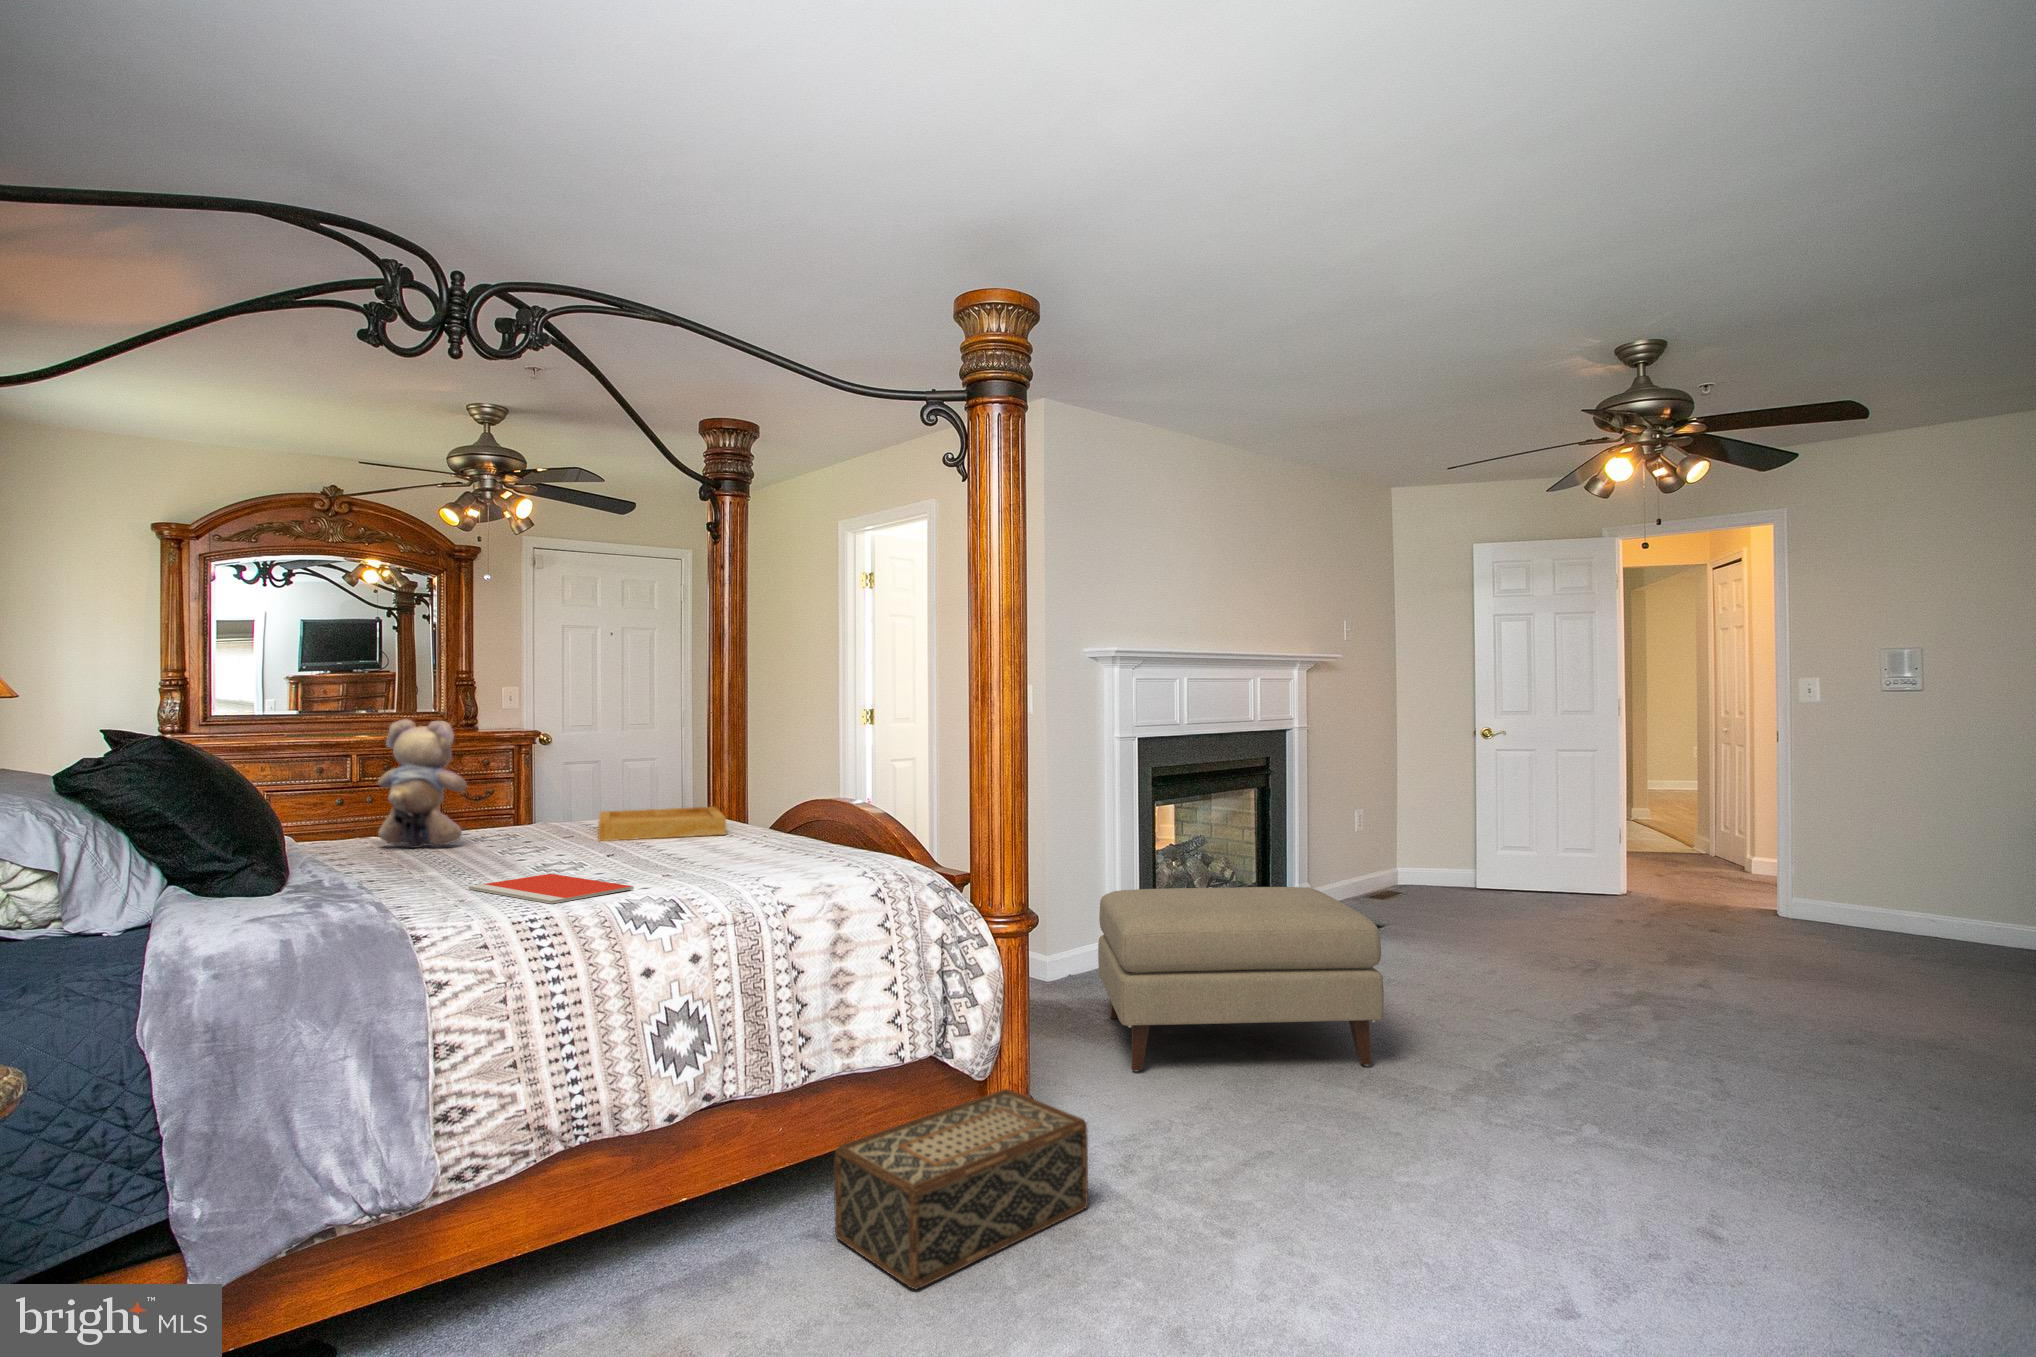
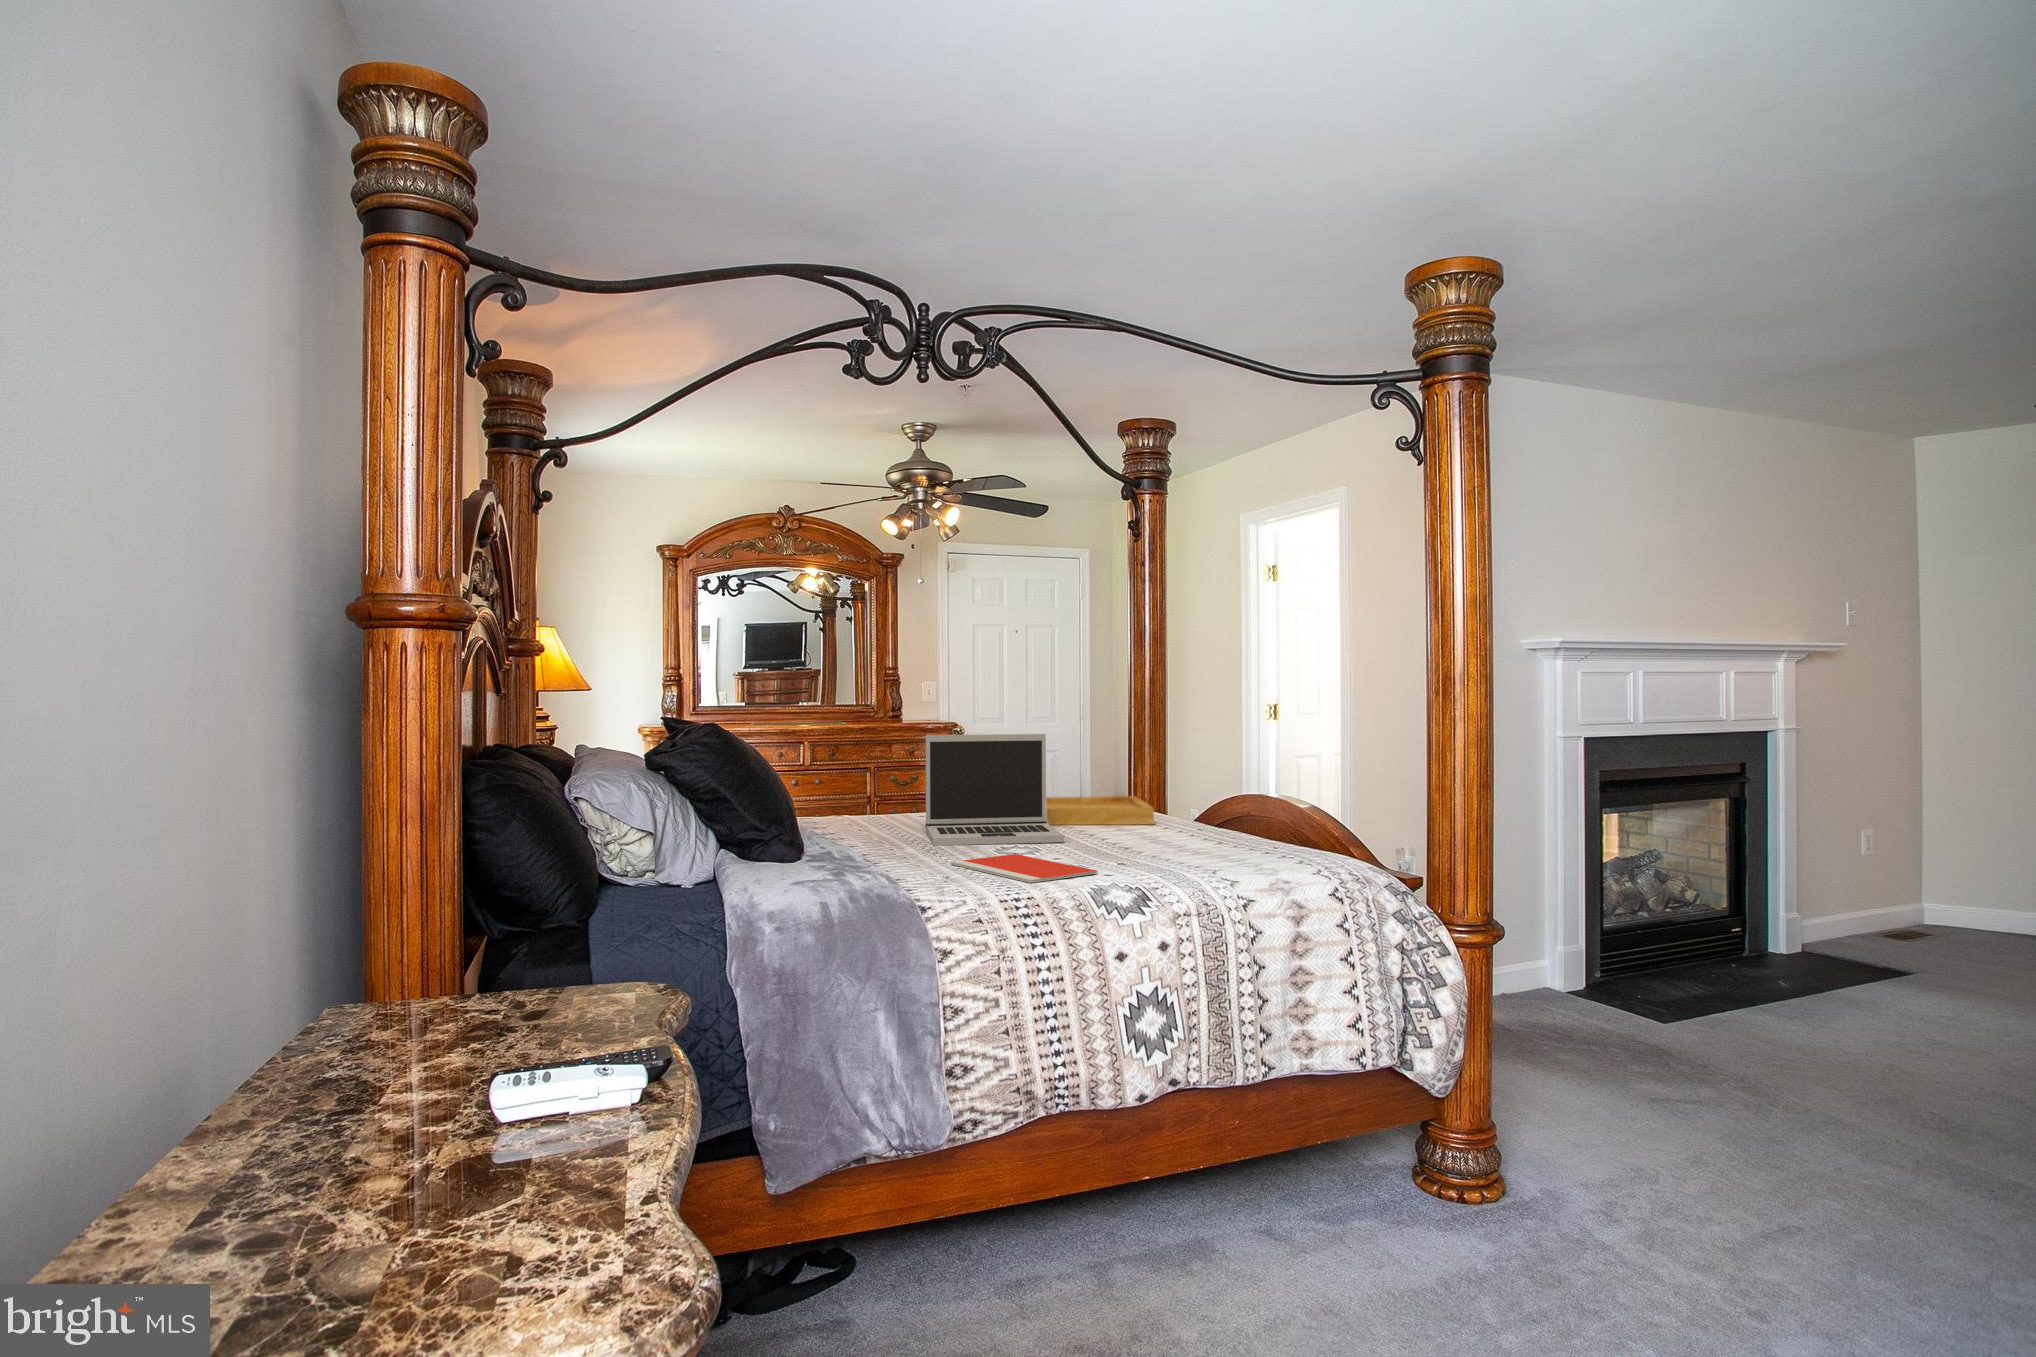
teddy bear: present [378,719,467,848] -> none [855,709,927,824]
laptop: none [460,744,616,869] -> present [926,734,1064,845]
ottoman: present [1098,887,1384,1071] -> none [1543,905,1945,1140]
woven basket: present [834,1089,1088,1289] -> none [1296,1111,1579,1313]

